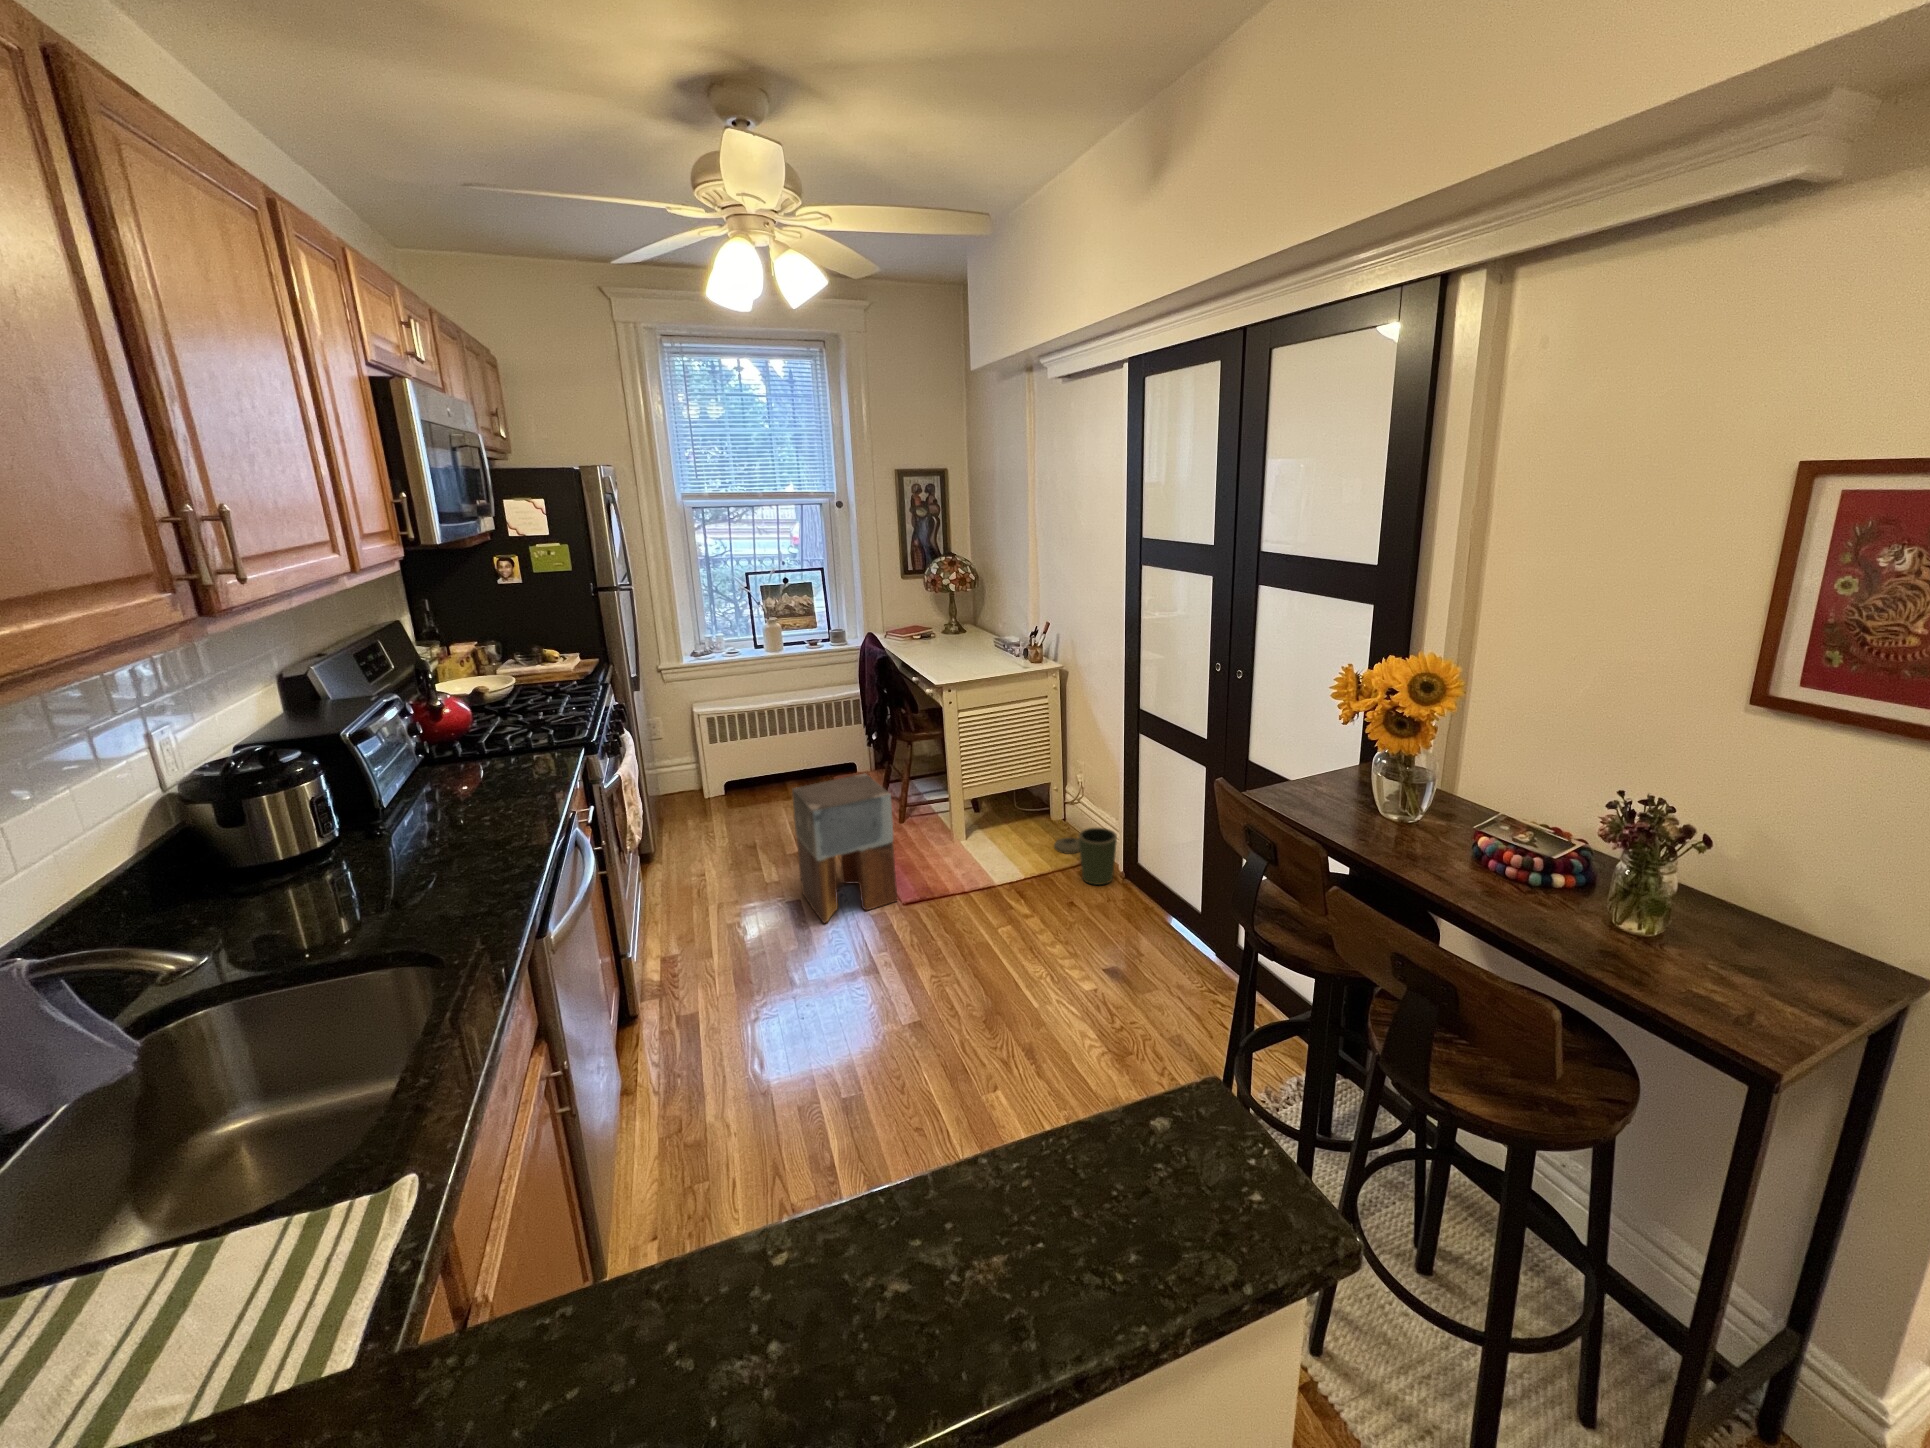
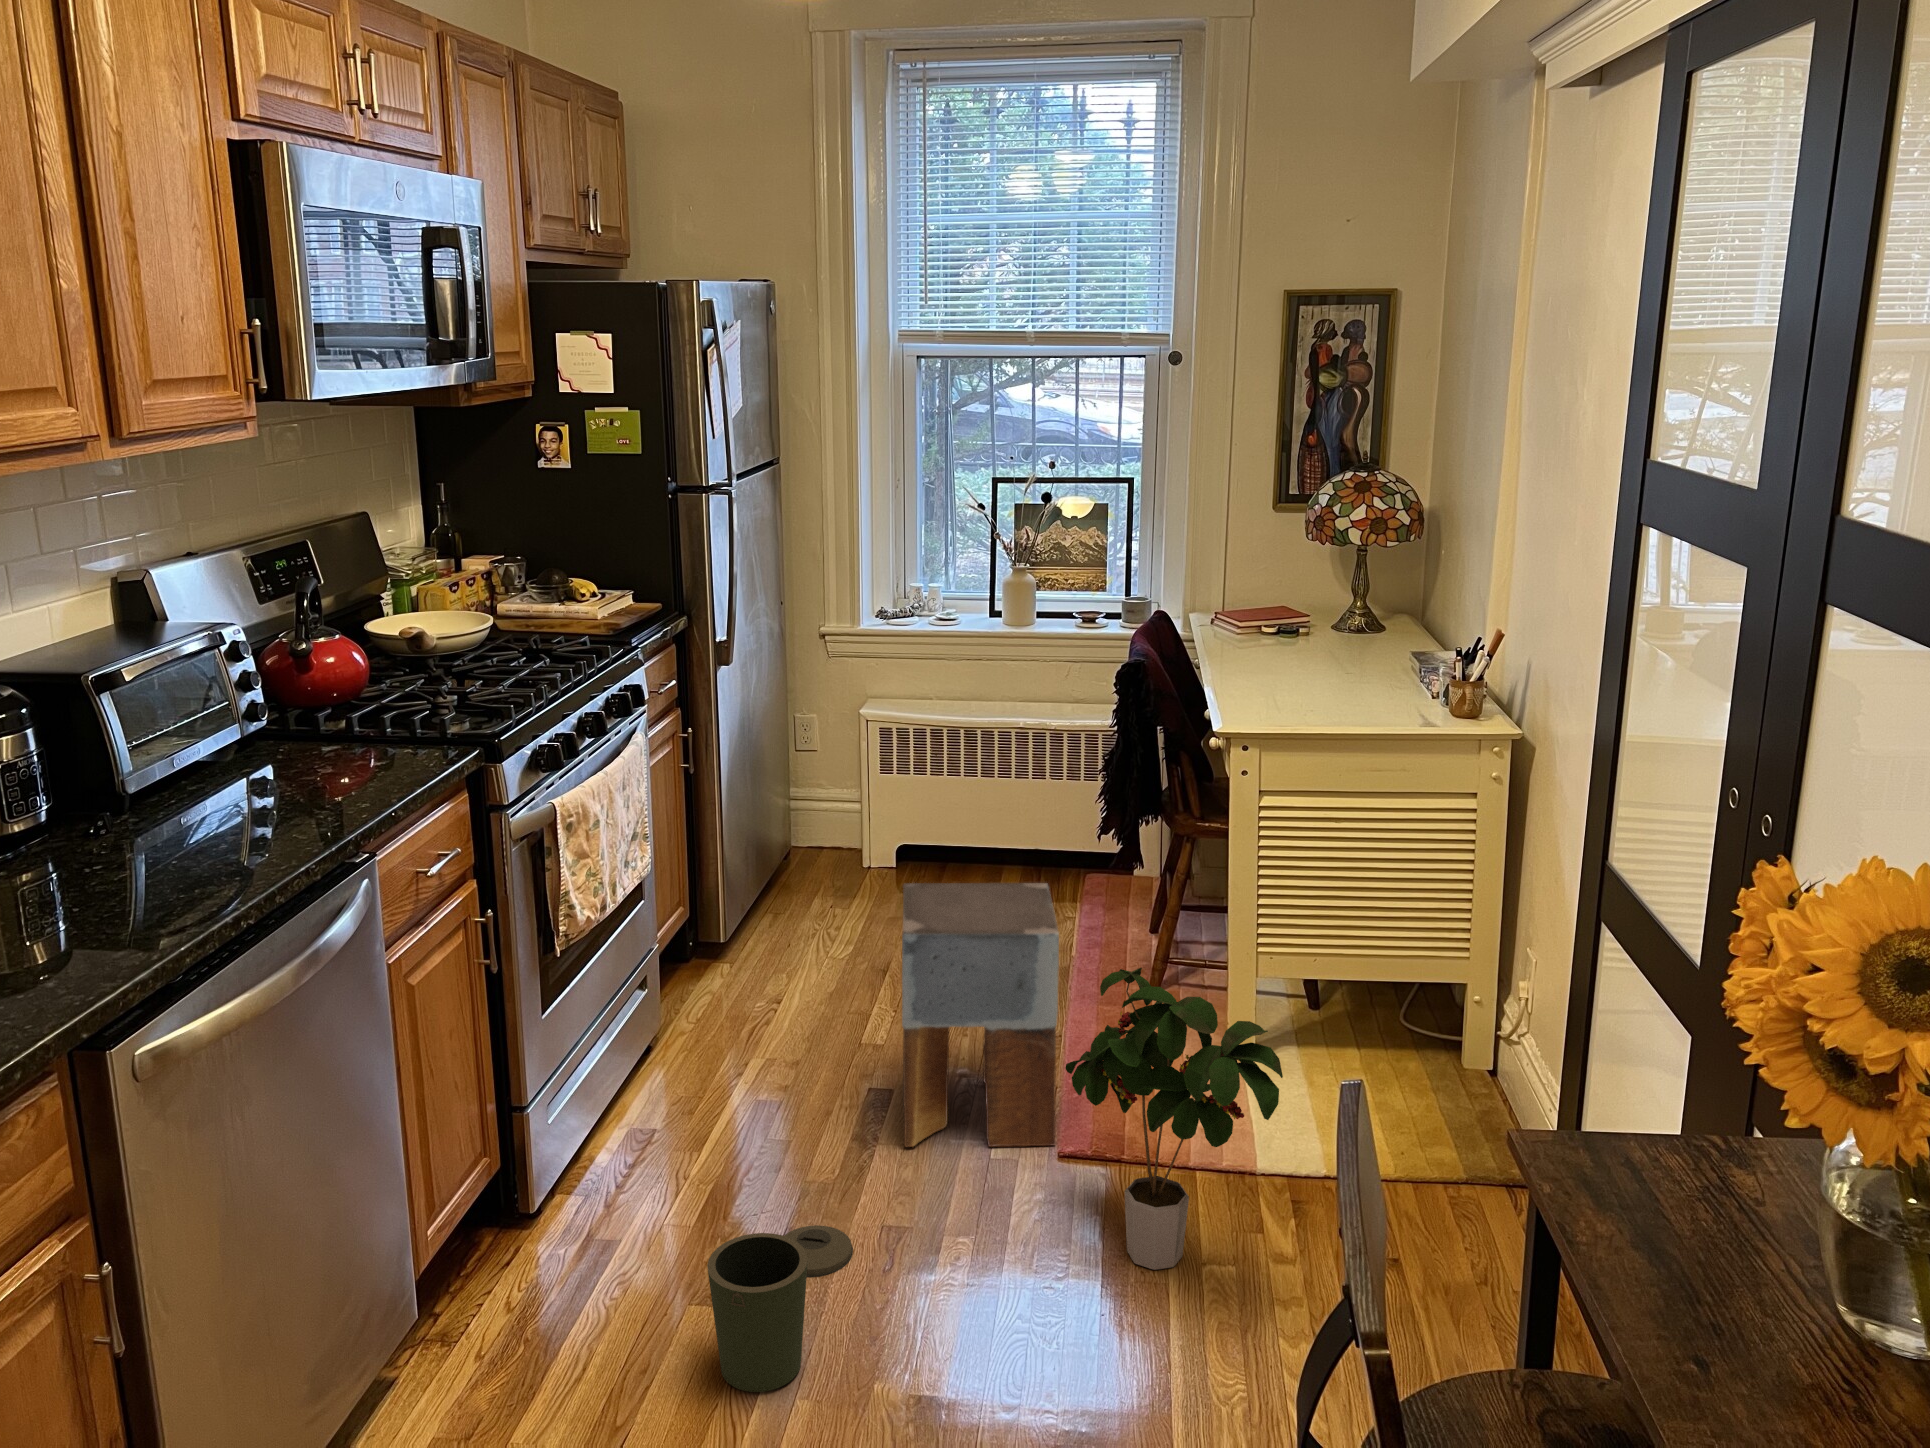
potted plant: none [912,798,1032,939] -> present [1065,968,1283,1270]
trash can: present [1054,828,1117,885] -> present [707,1225,853,1392]

